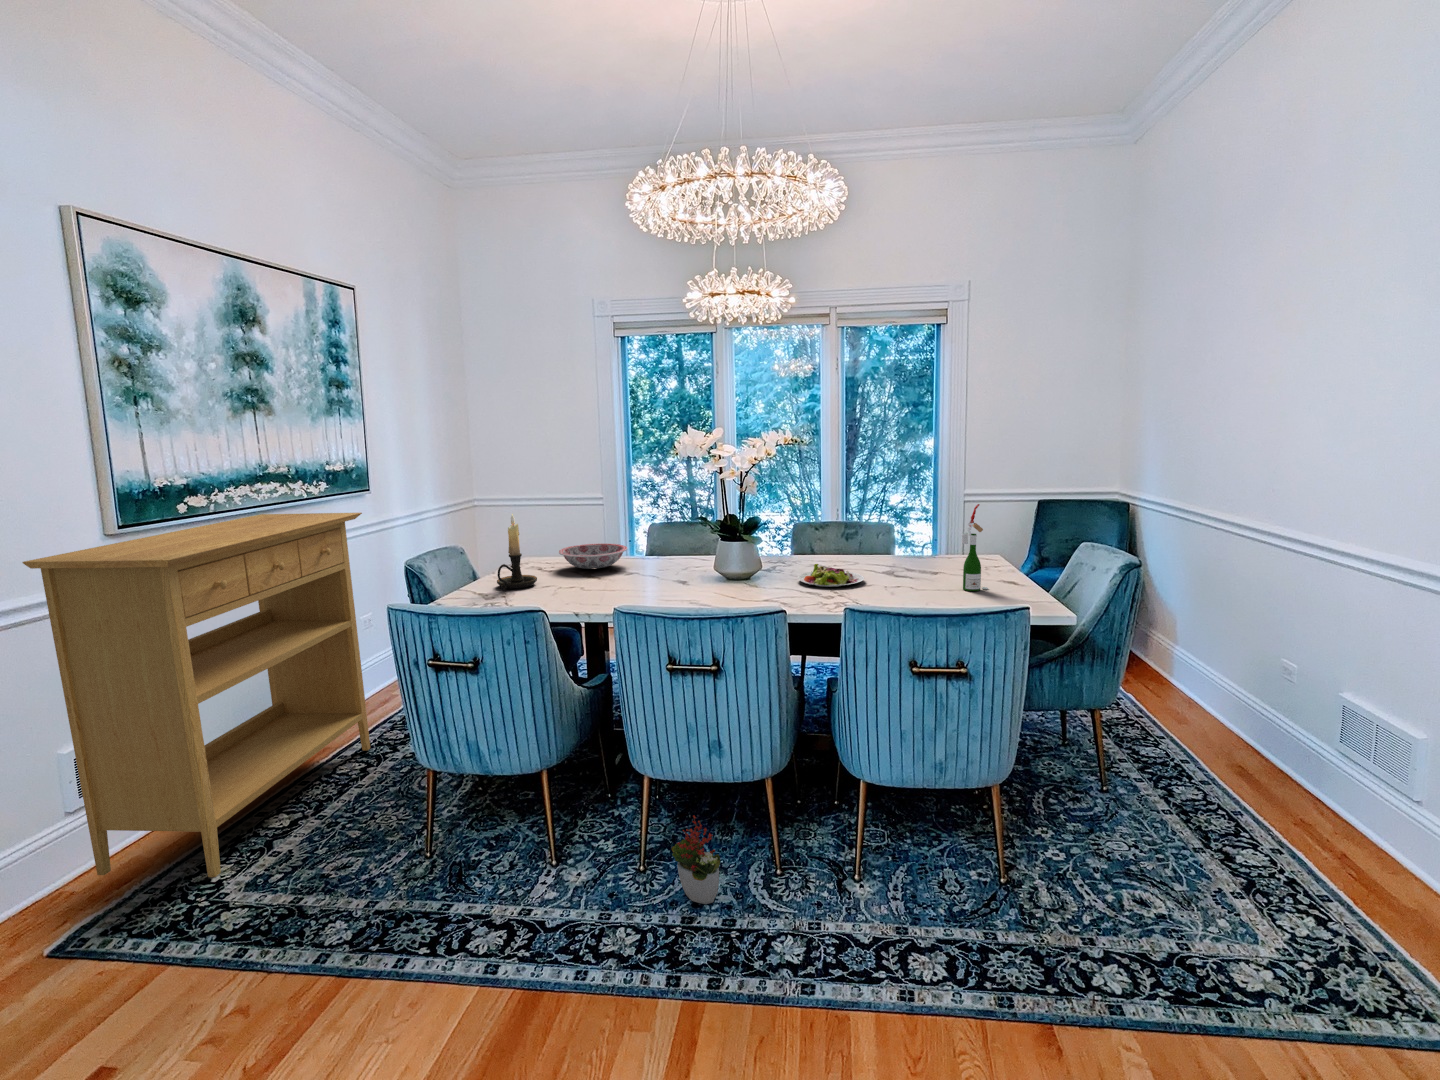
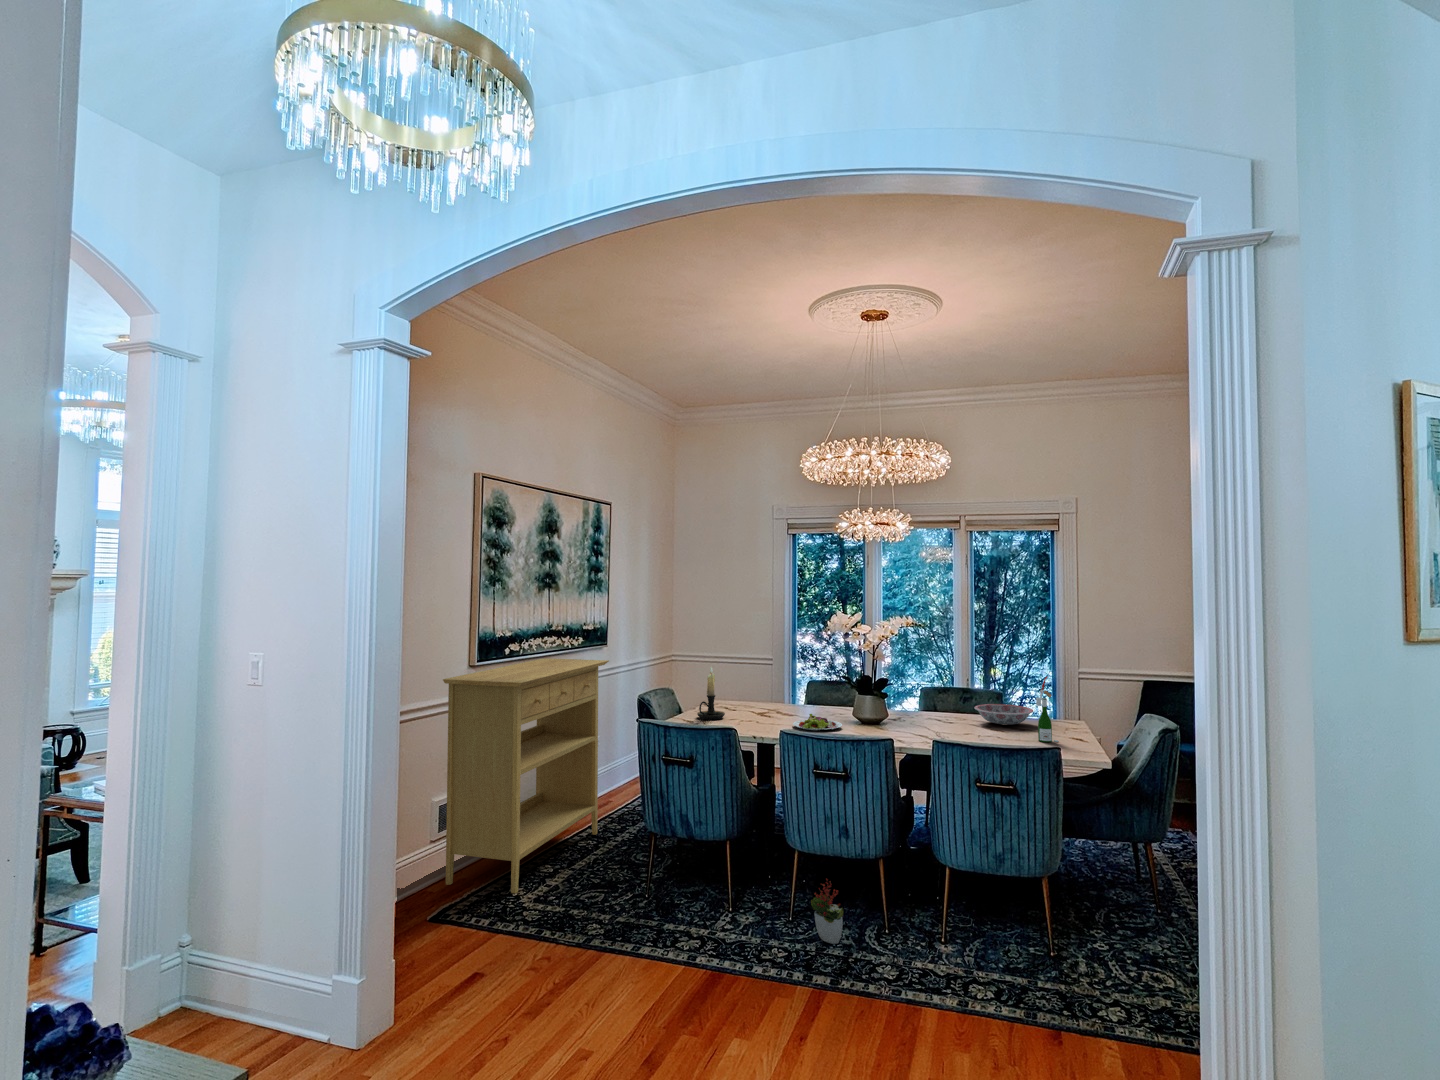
ceramic bowl: present [559,544,627,569] -> present [975,704,1033,725]
salad plate: present [797,564,864,587] -> present [793,714,842,730]

